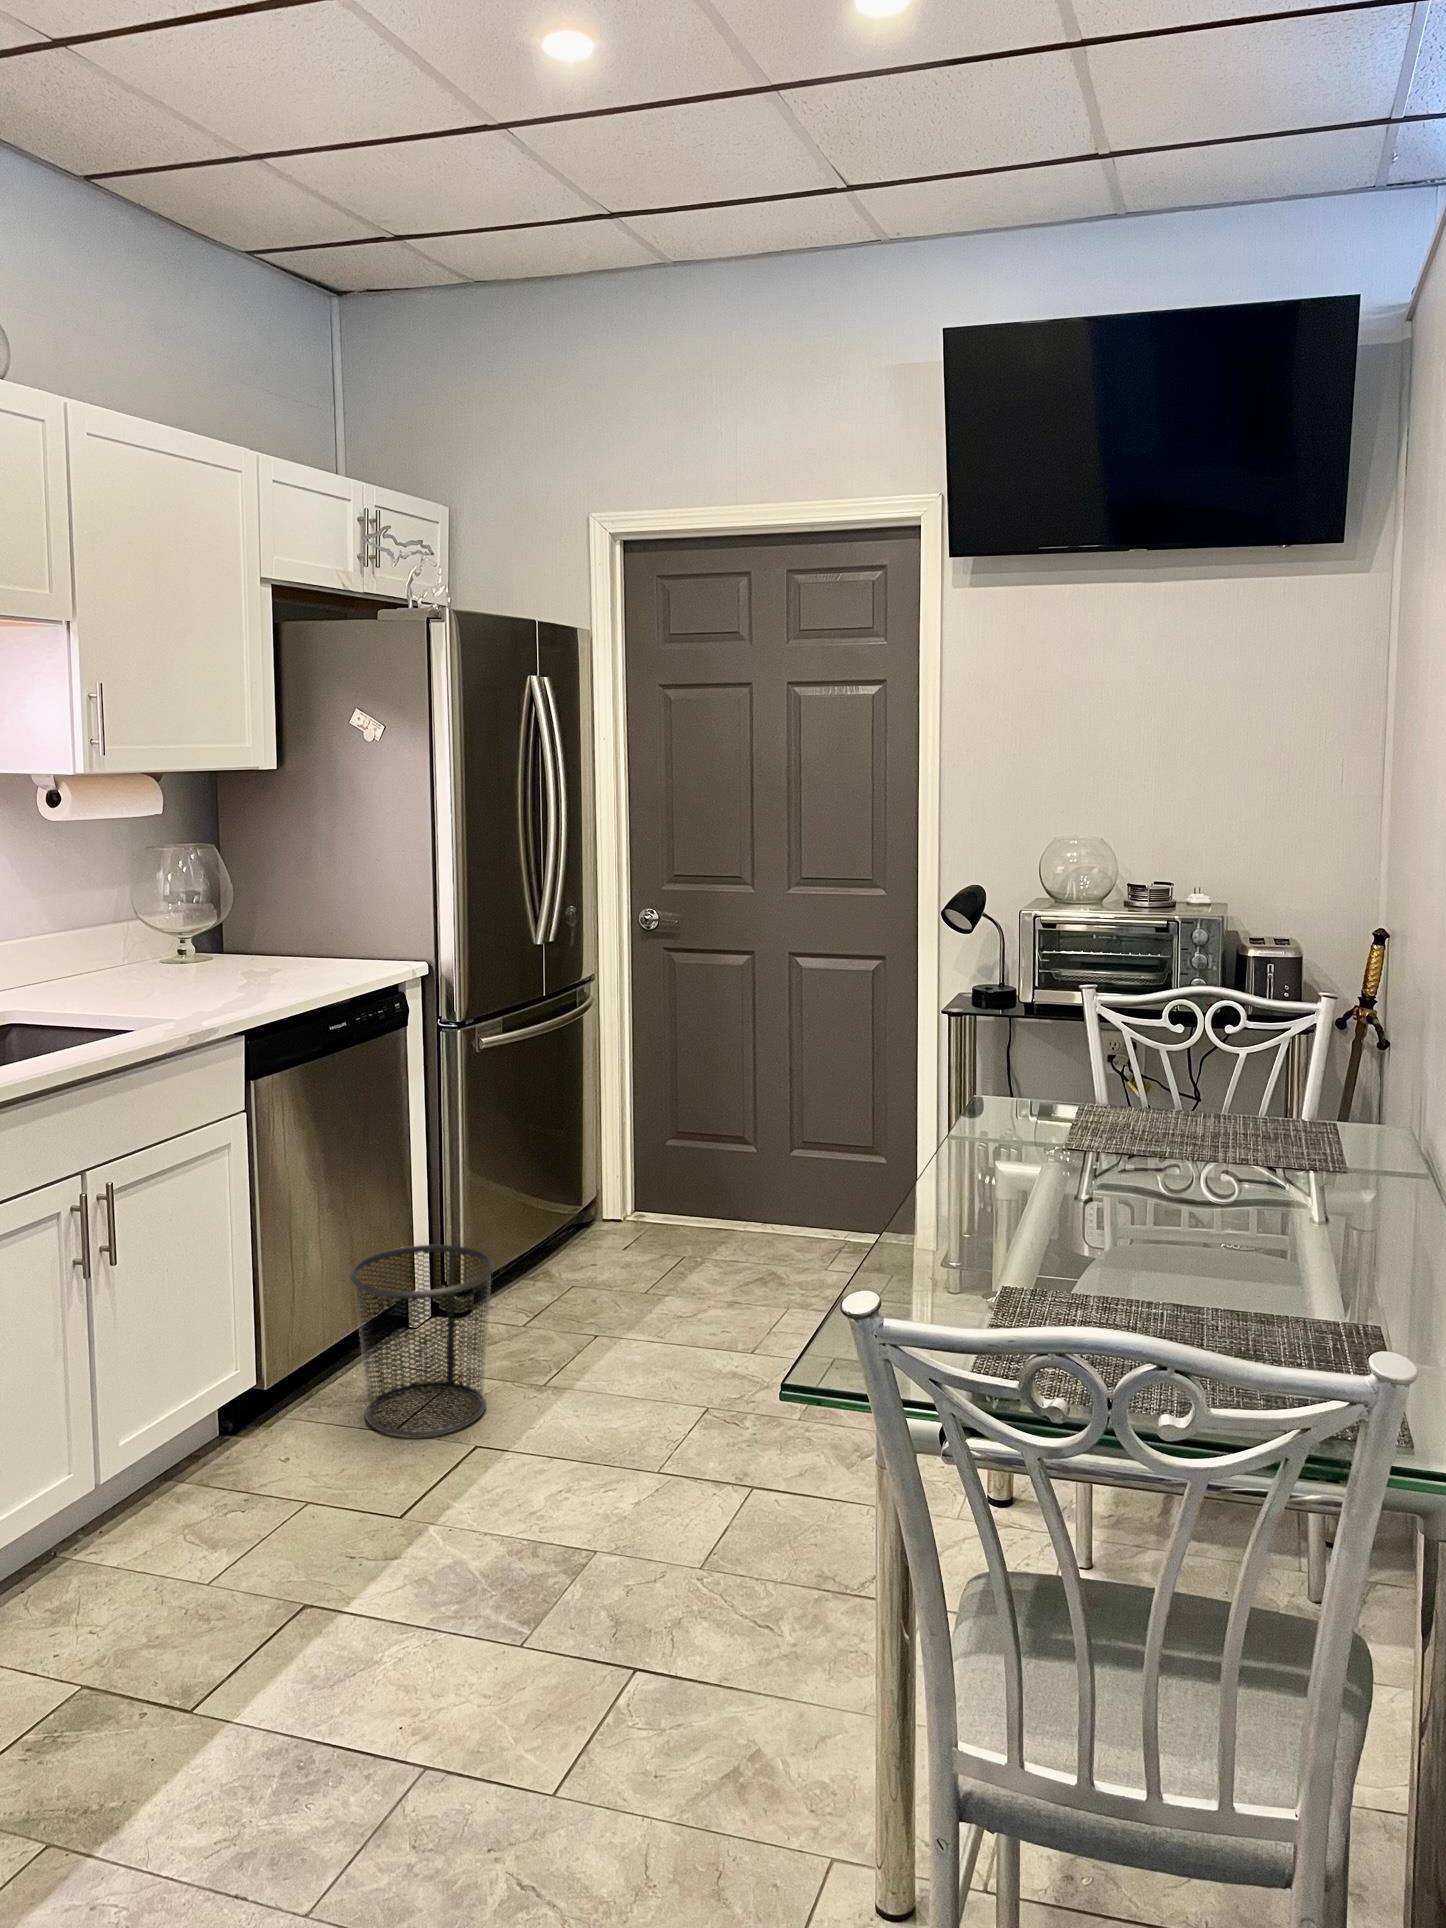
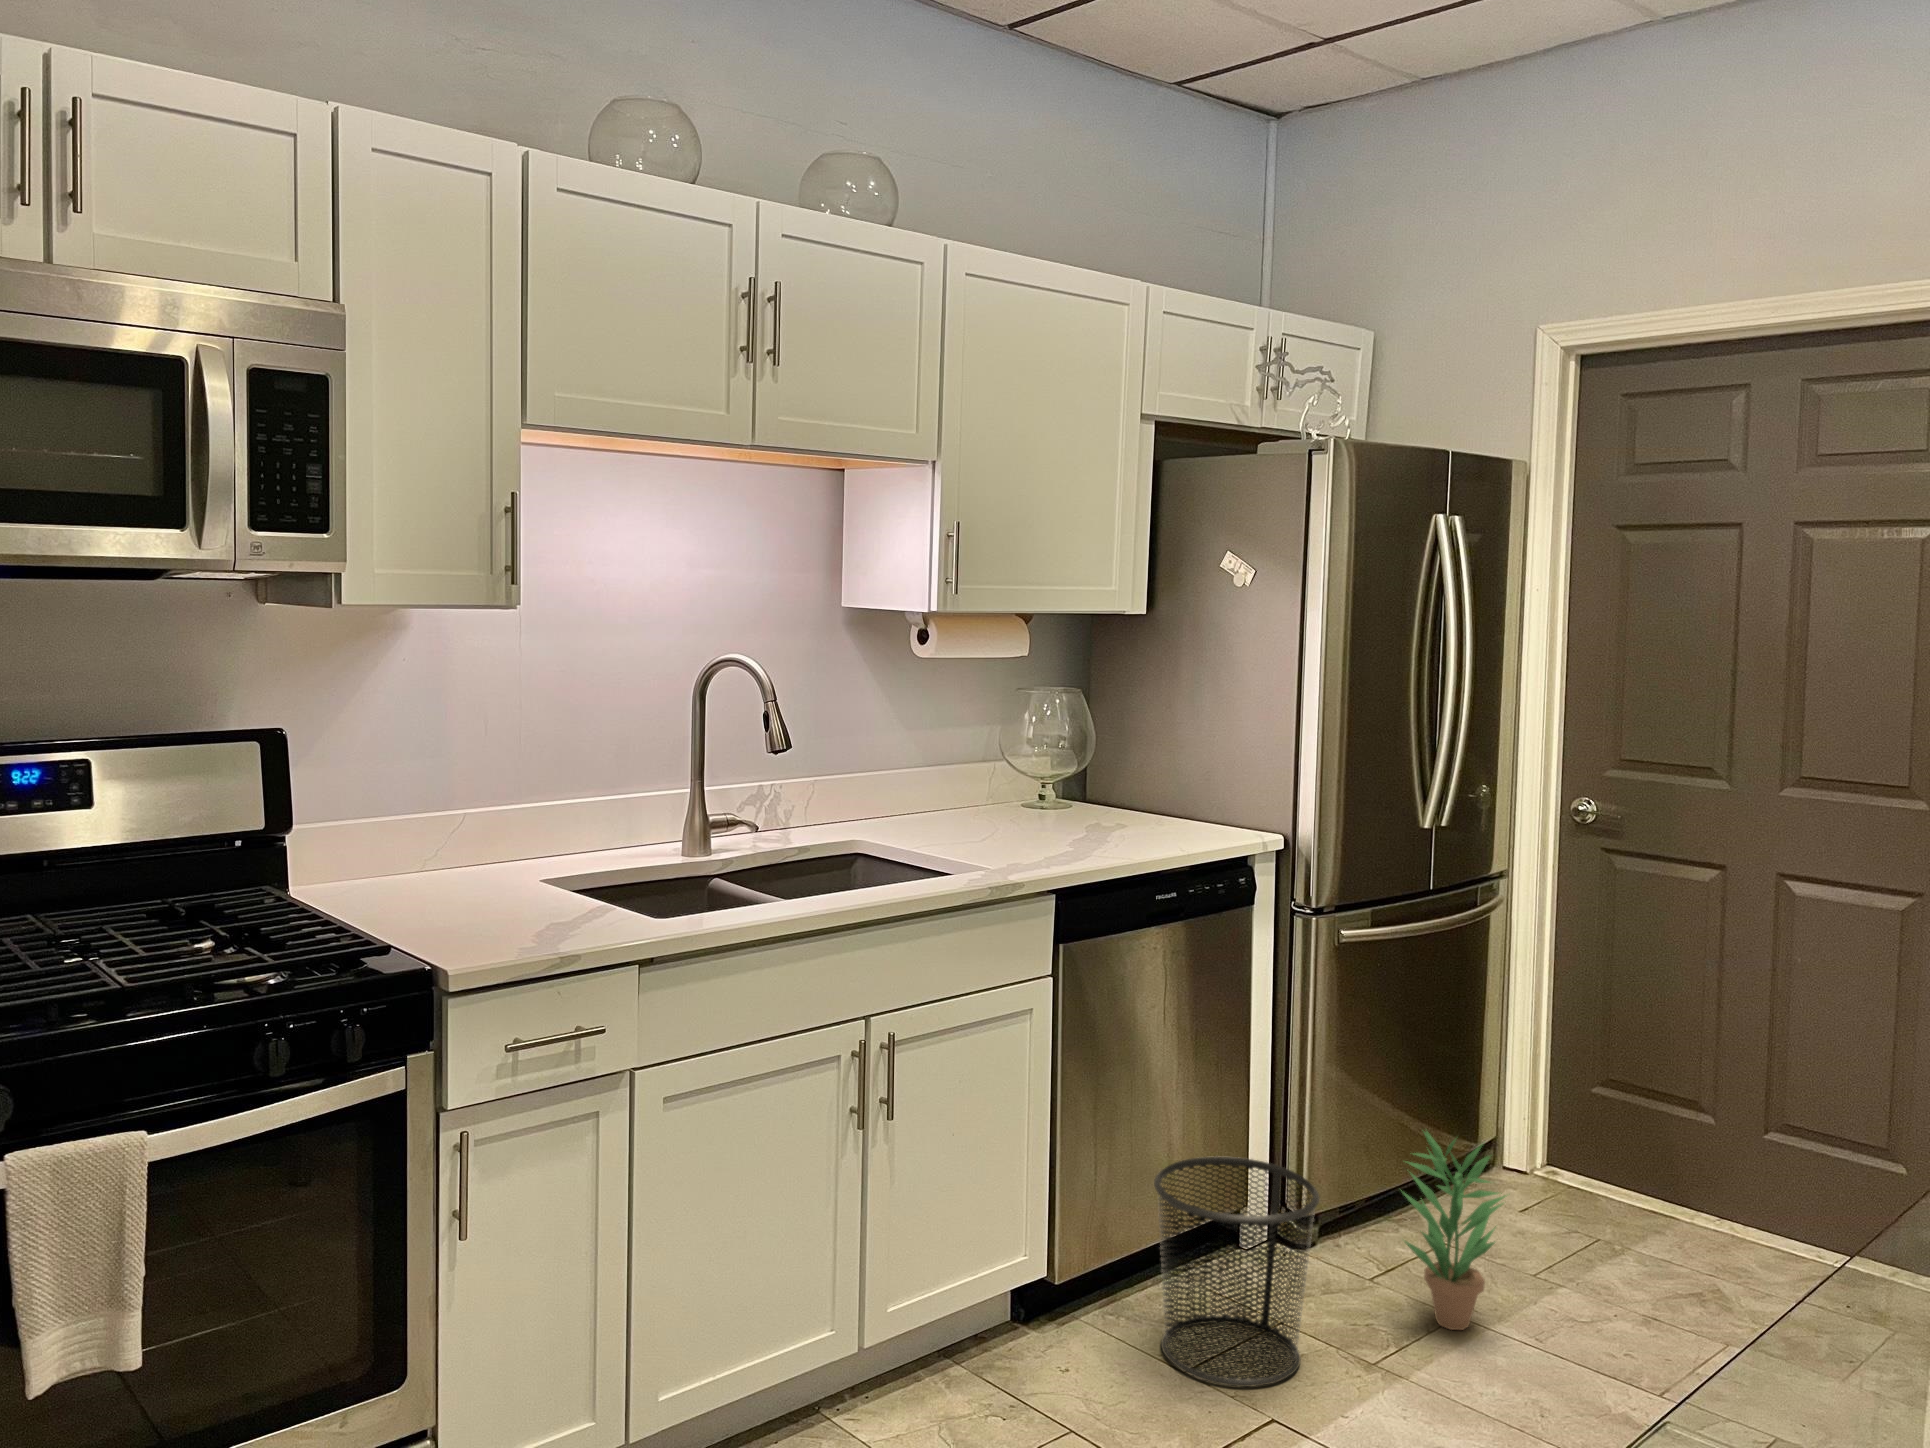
potted plant: none [547,1193,636,1352] -> present [1403,1131,1506,1330]

